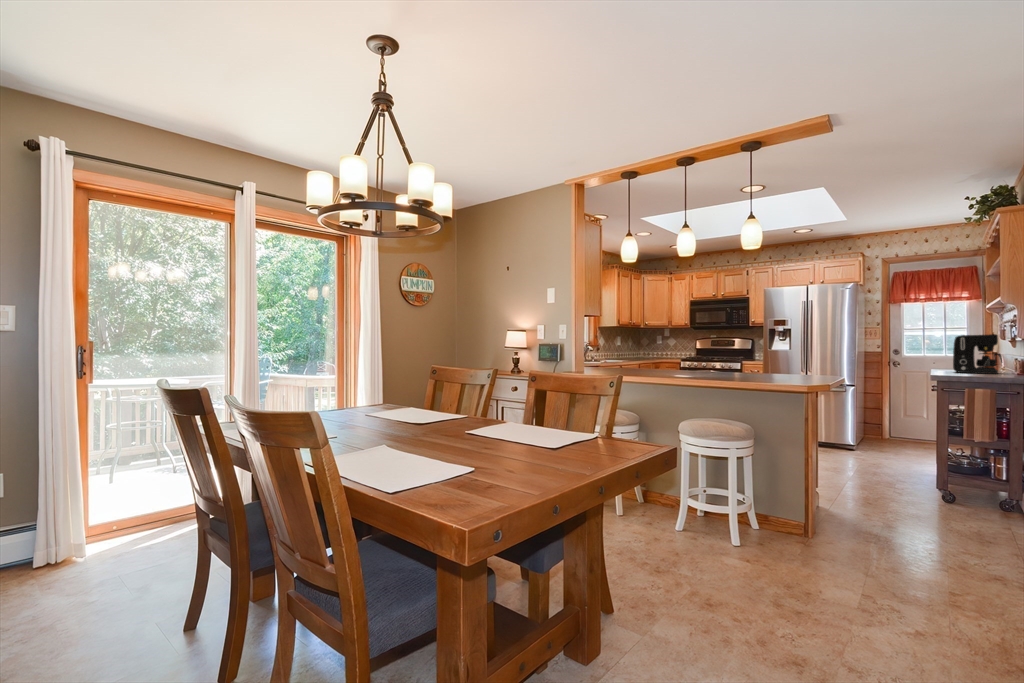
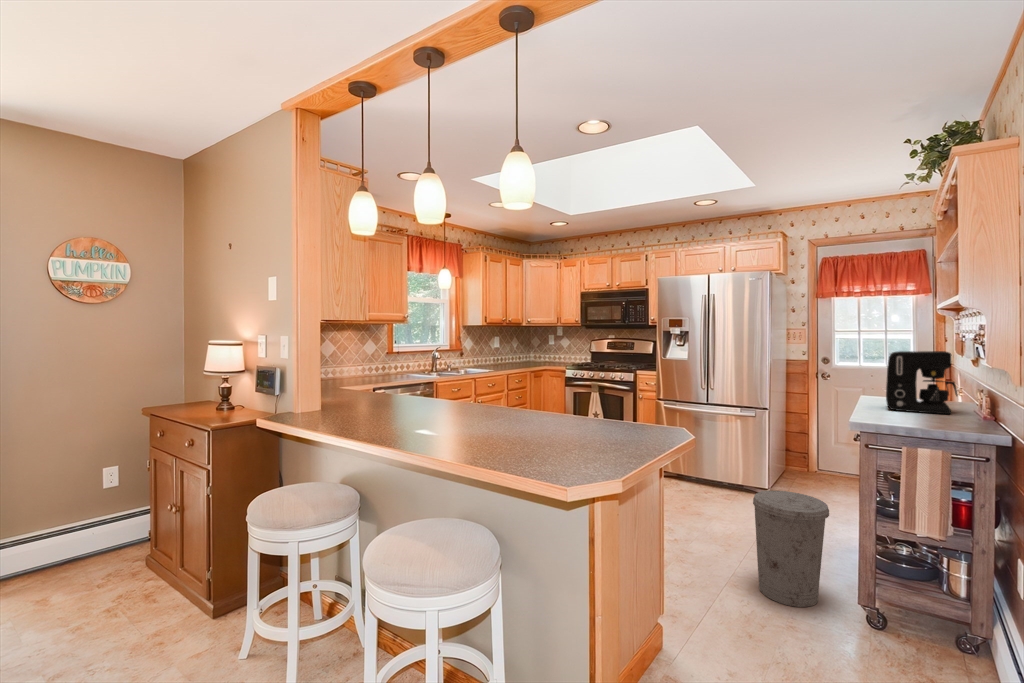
trash can: none [863,428,917,497] -> present [753,491,829,607]

